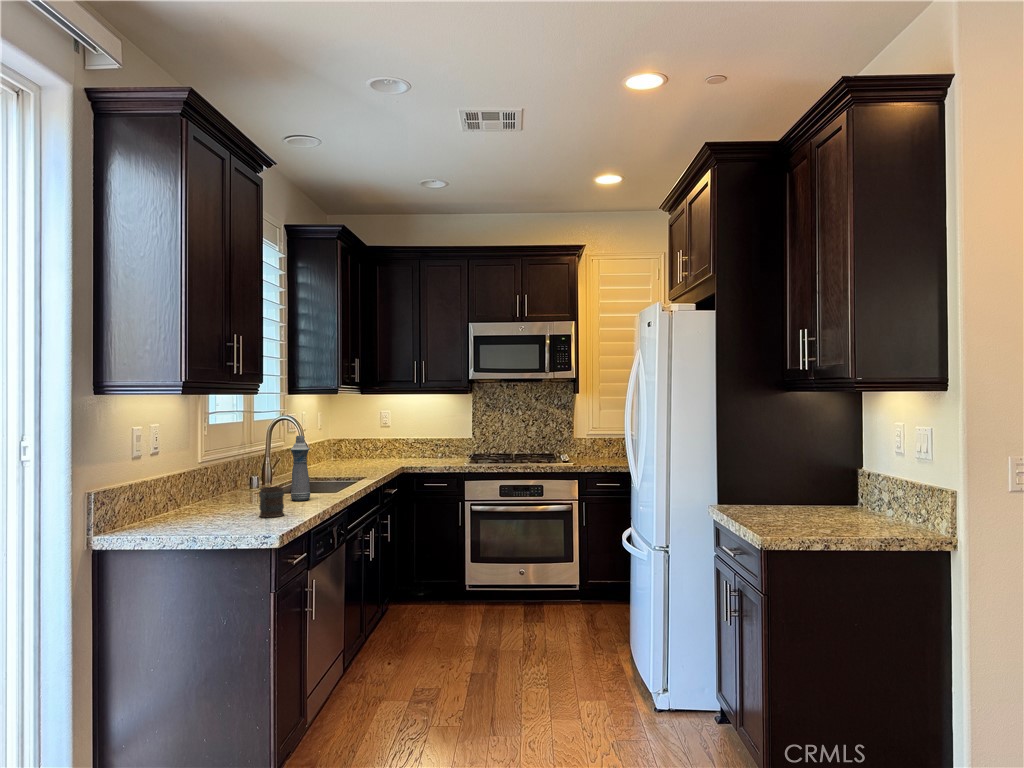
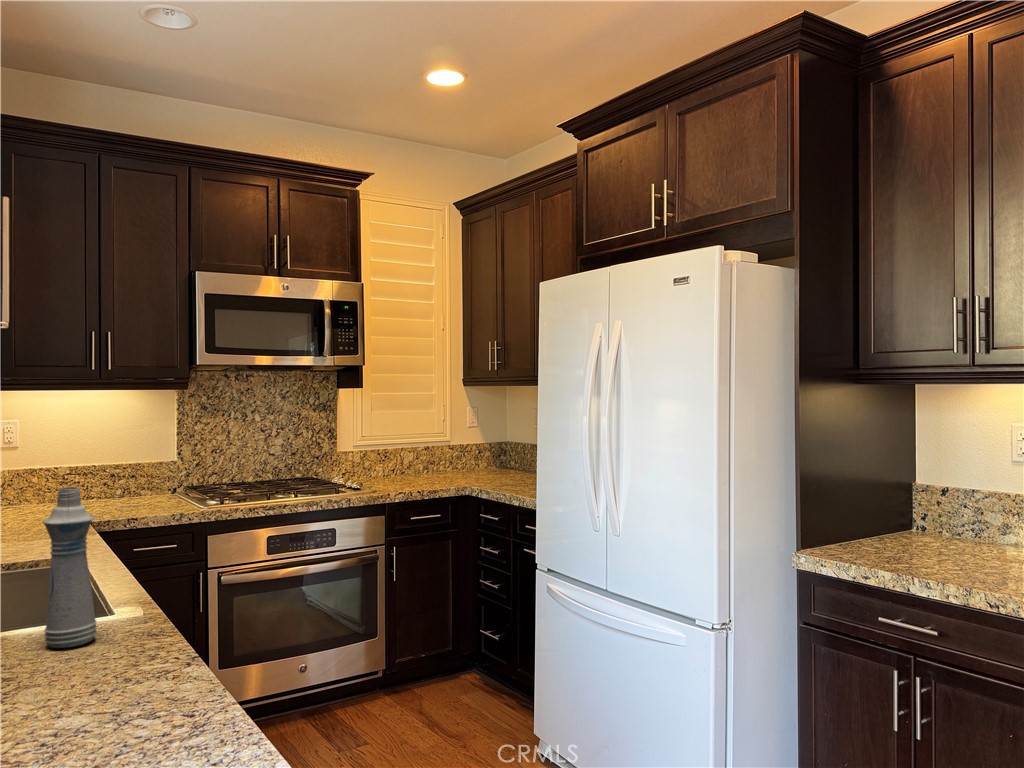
mug: present [259,487,284,517] -> none [80,633,152,732]

